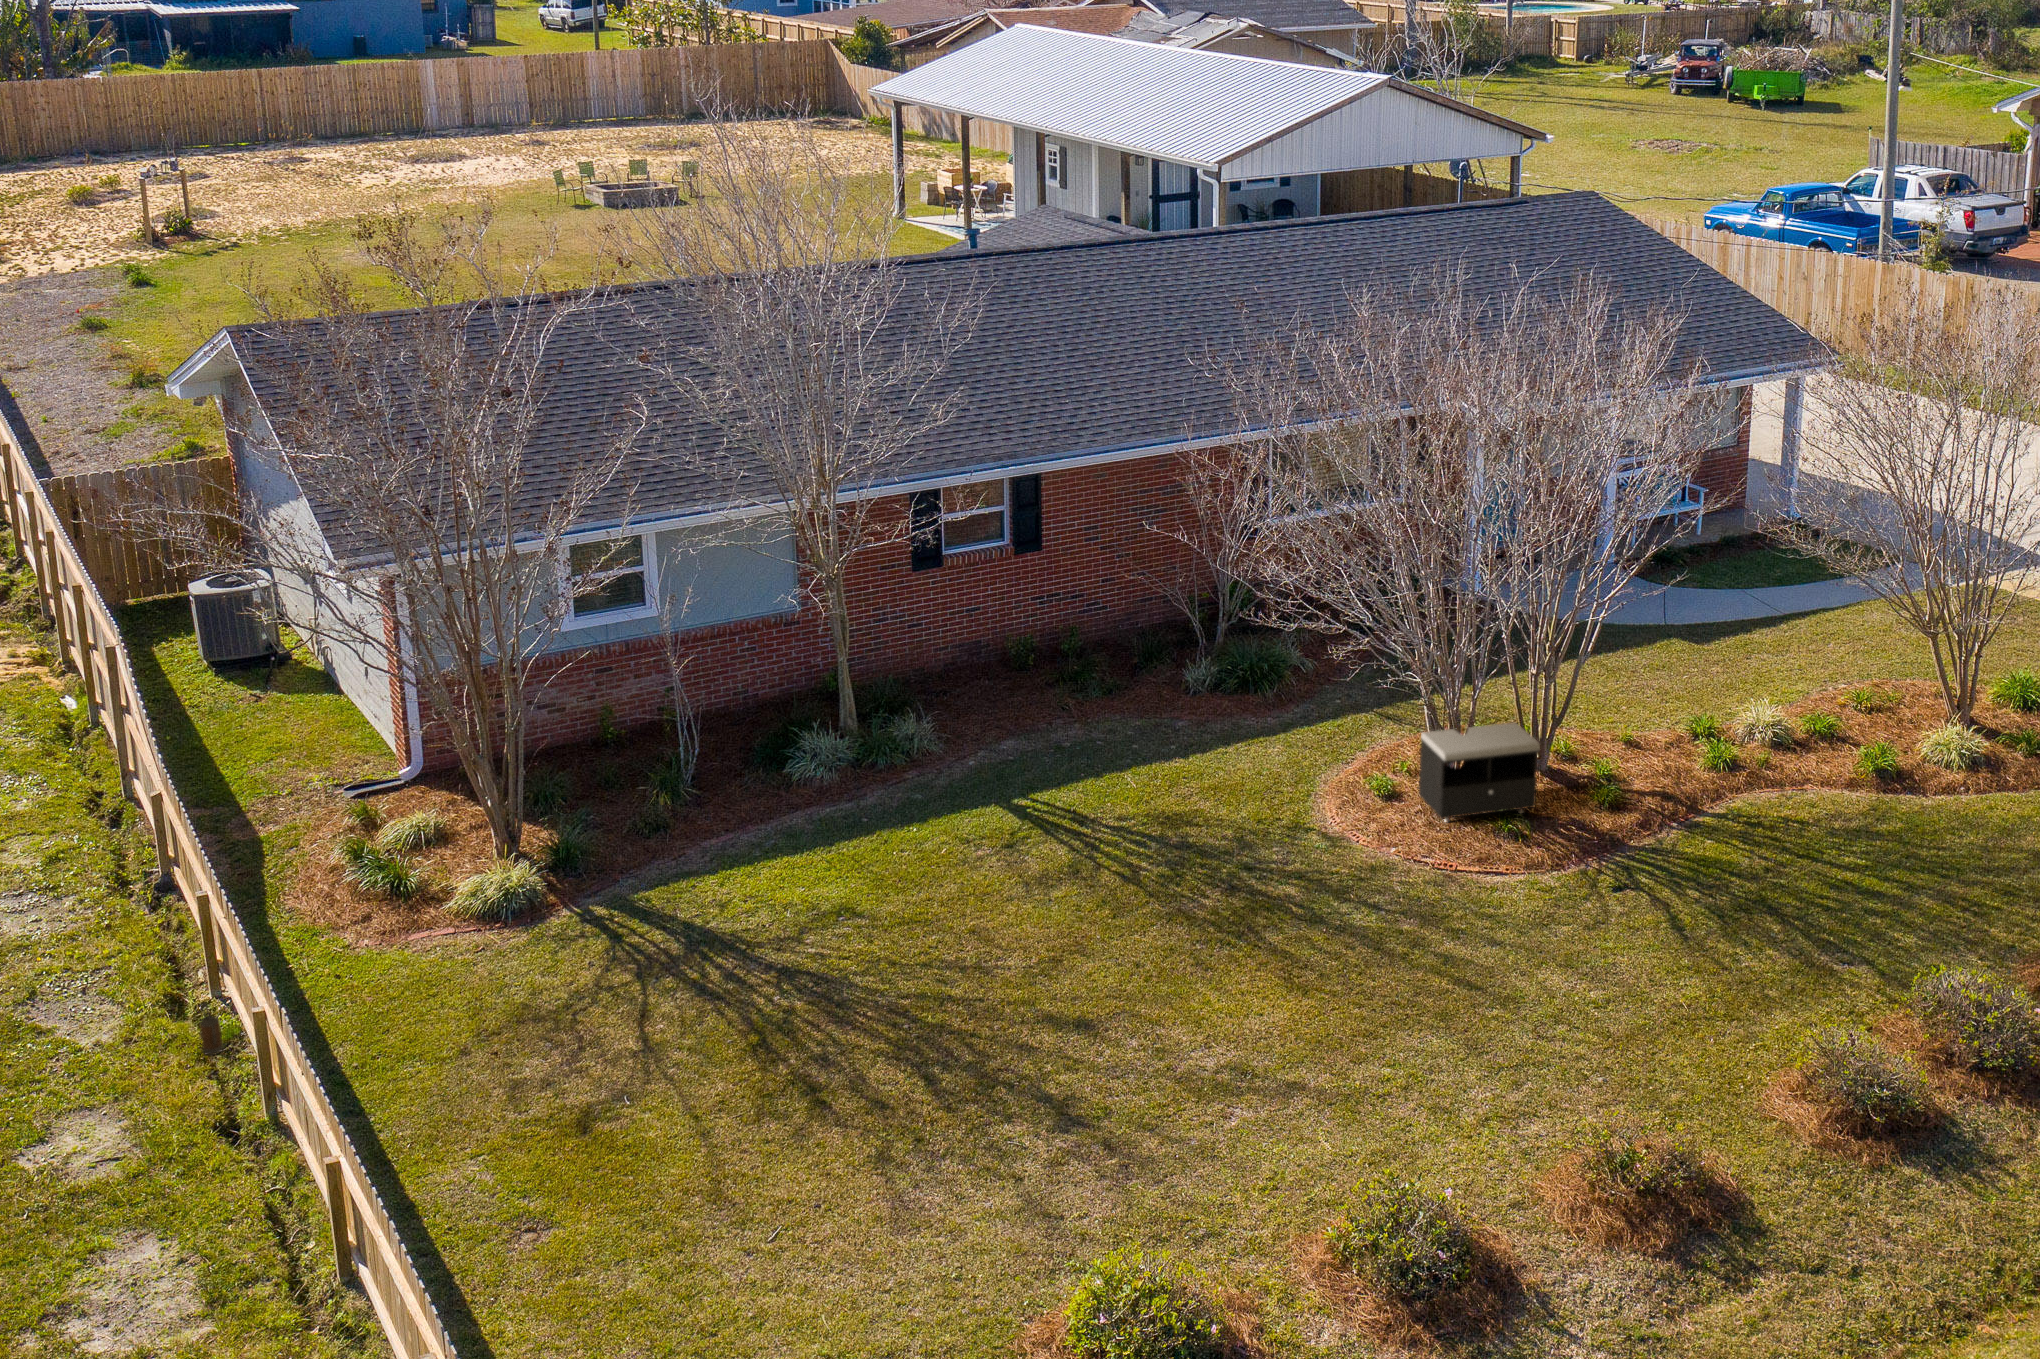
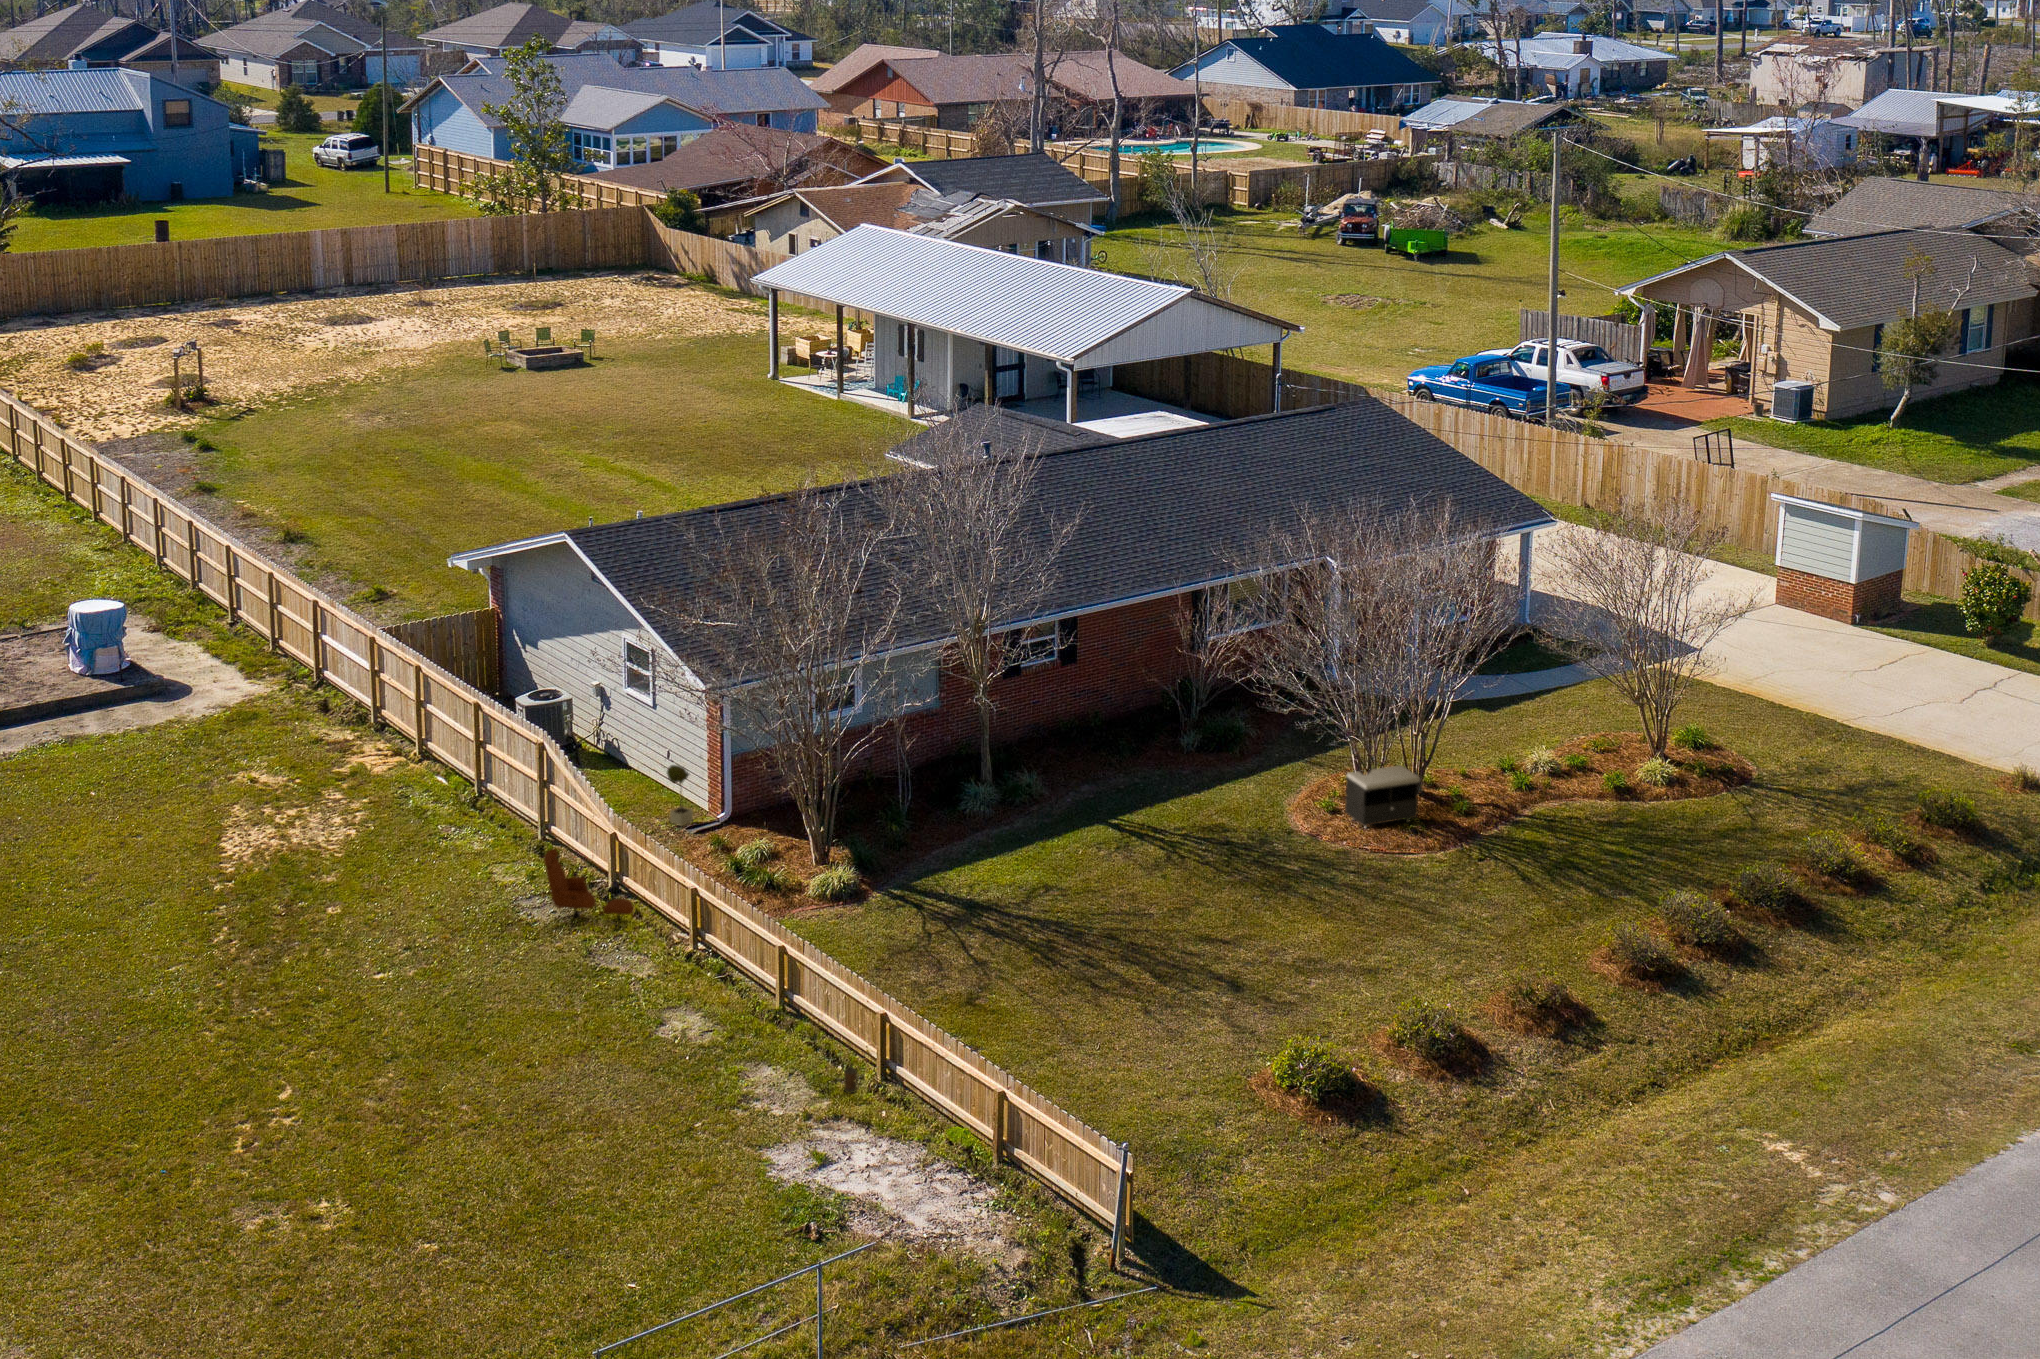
potted tree: none [361,689,410,782] -> present [667,765,693,826]
lounge chair: none [34,817,191,952] -> present [543,849,634,927]
watering can: present [199,1003,224,1055] -> present [844,1059,859,1093]

